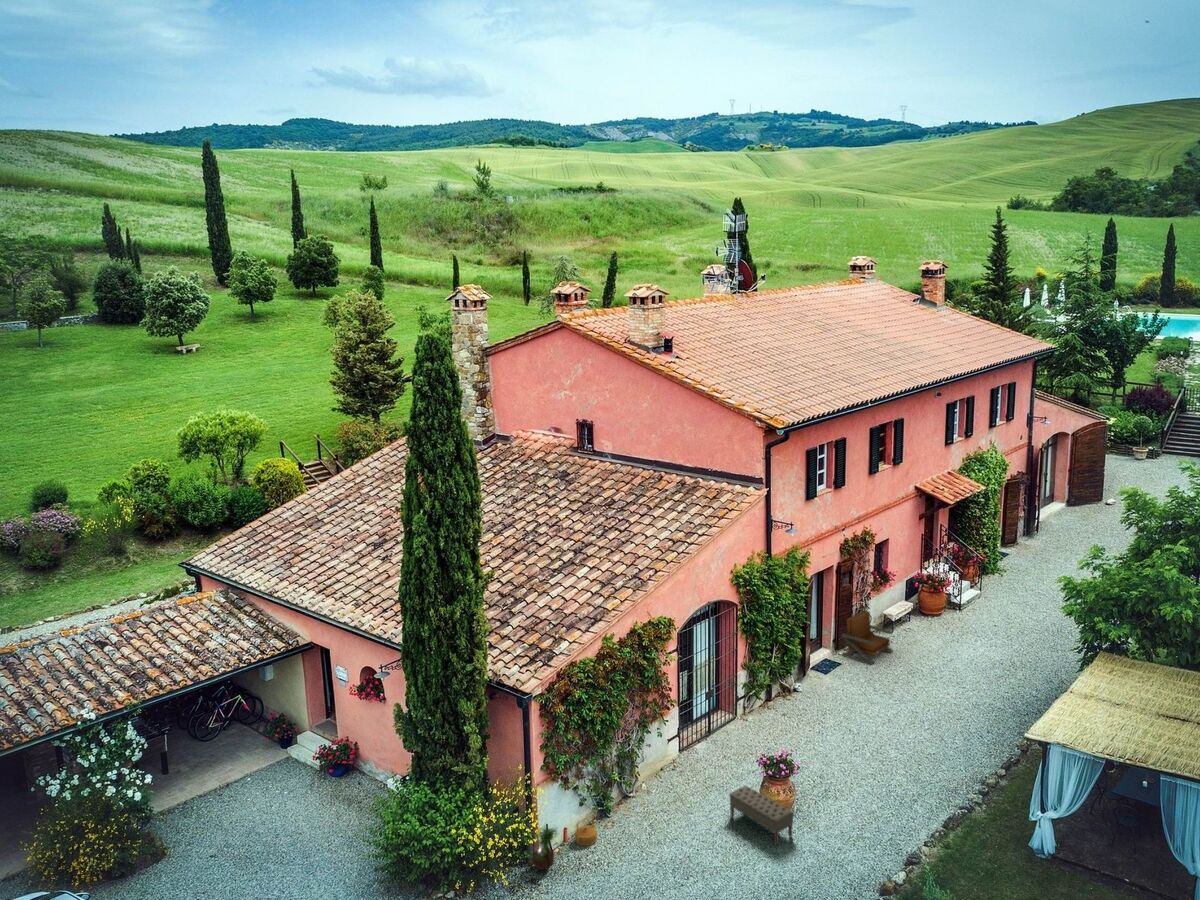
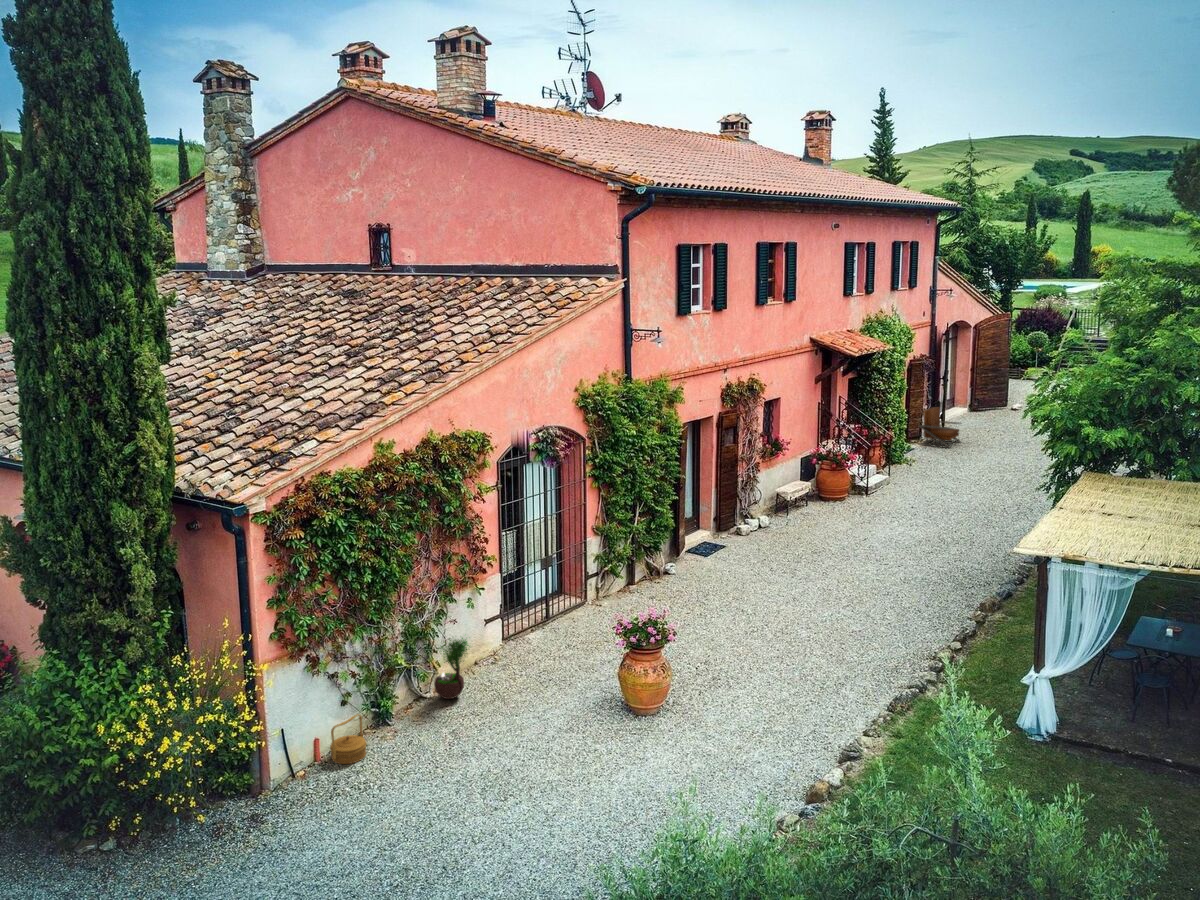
lounge chair: present [841,611,893,665] -> present [919,407,961,448]
bench: present [729,786,794,846] -> none [573,668,670,747]
potted tree: present [532,827,557,870] -> present [434,638,469,699]

